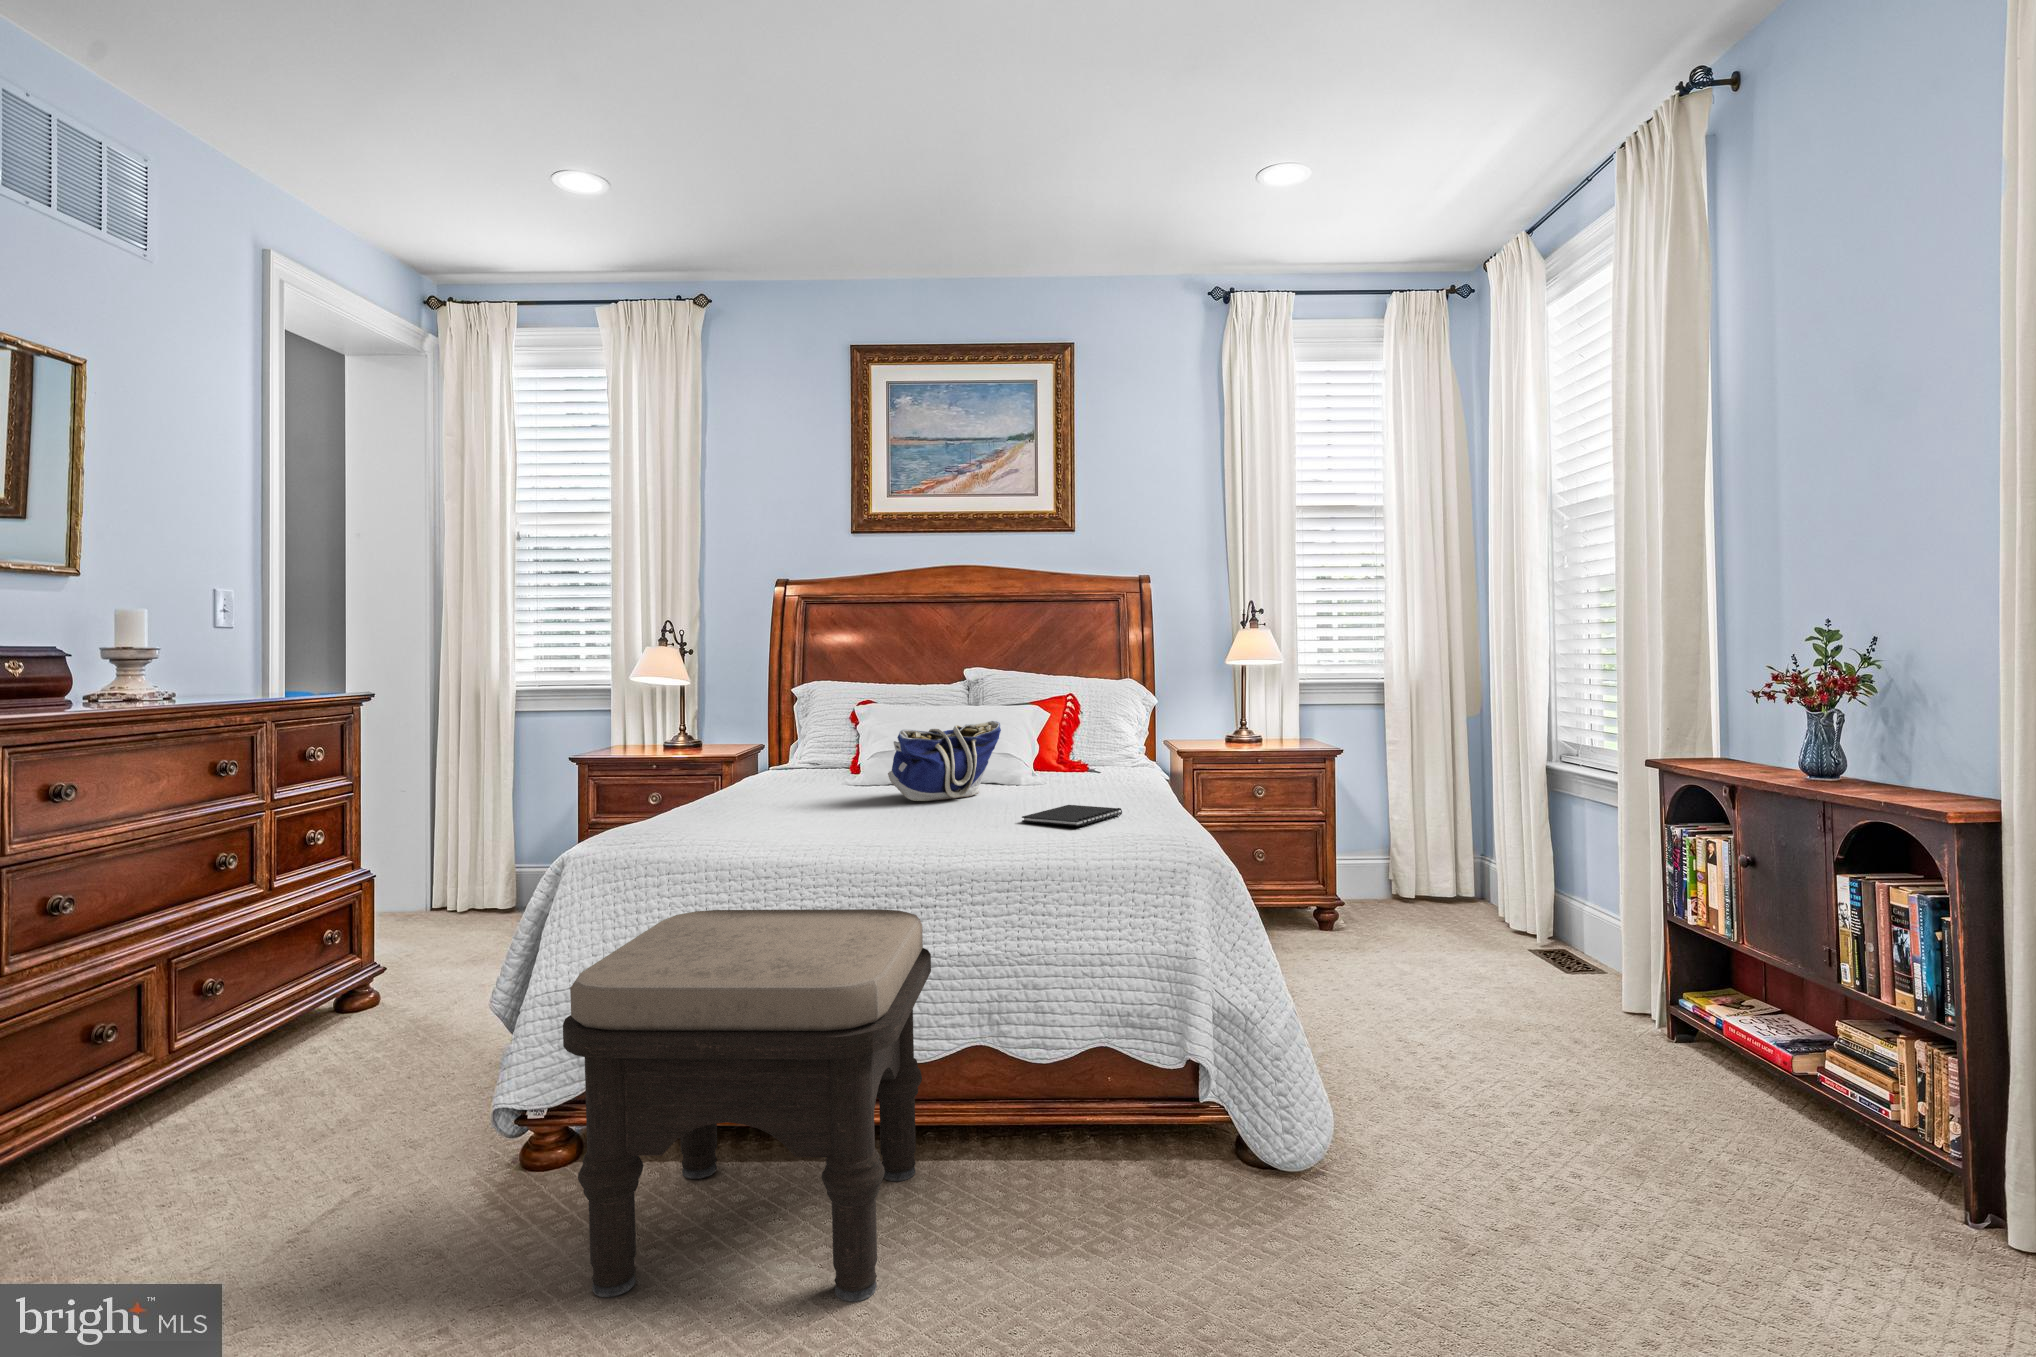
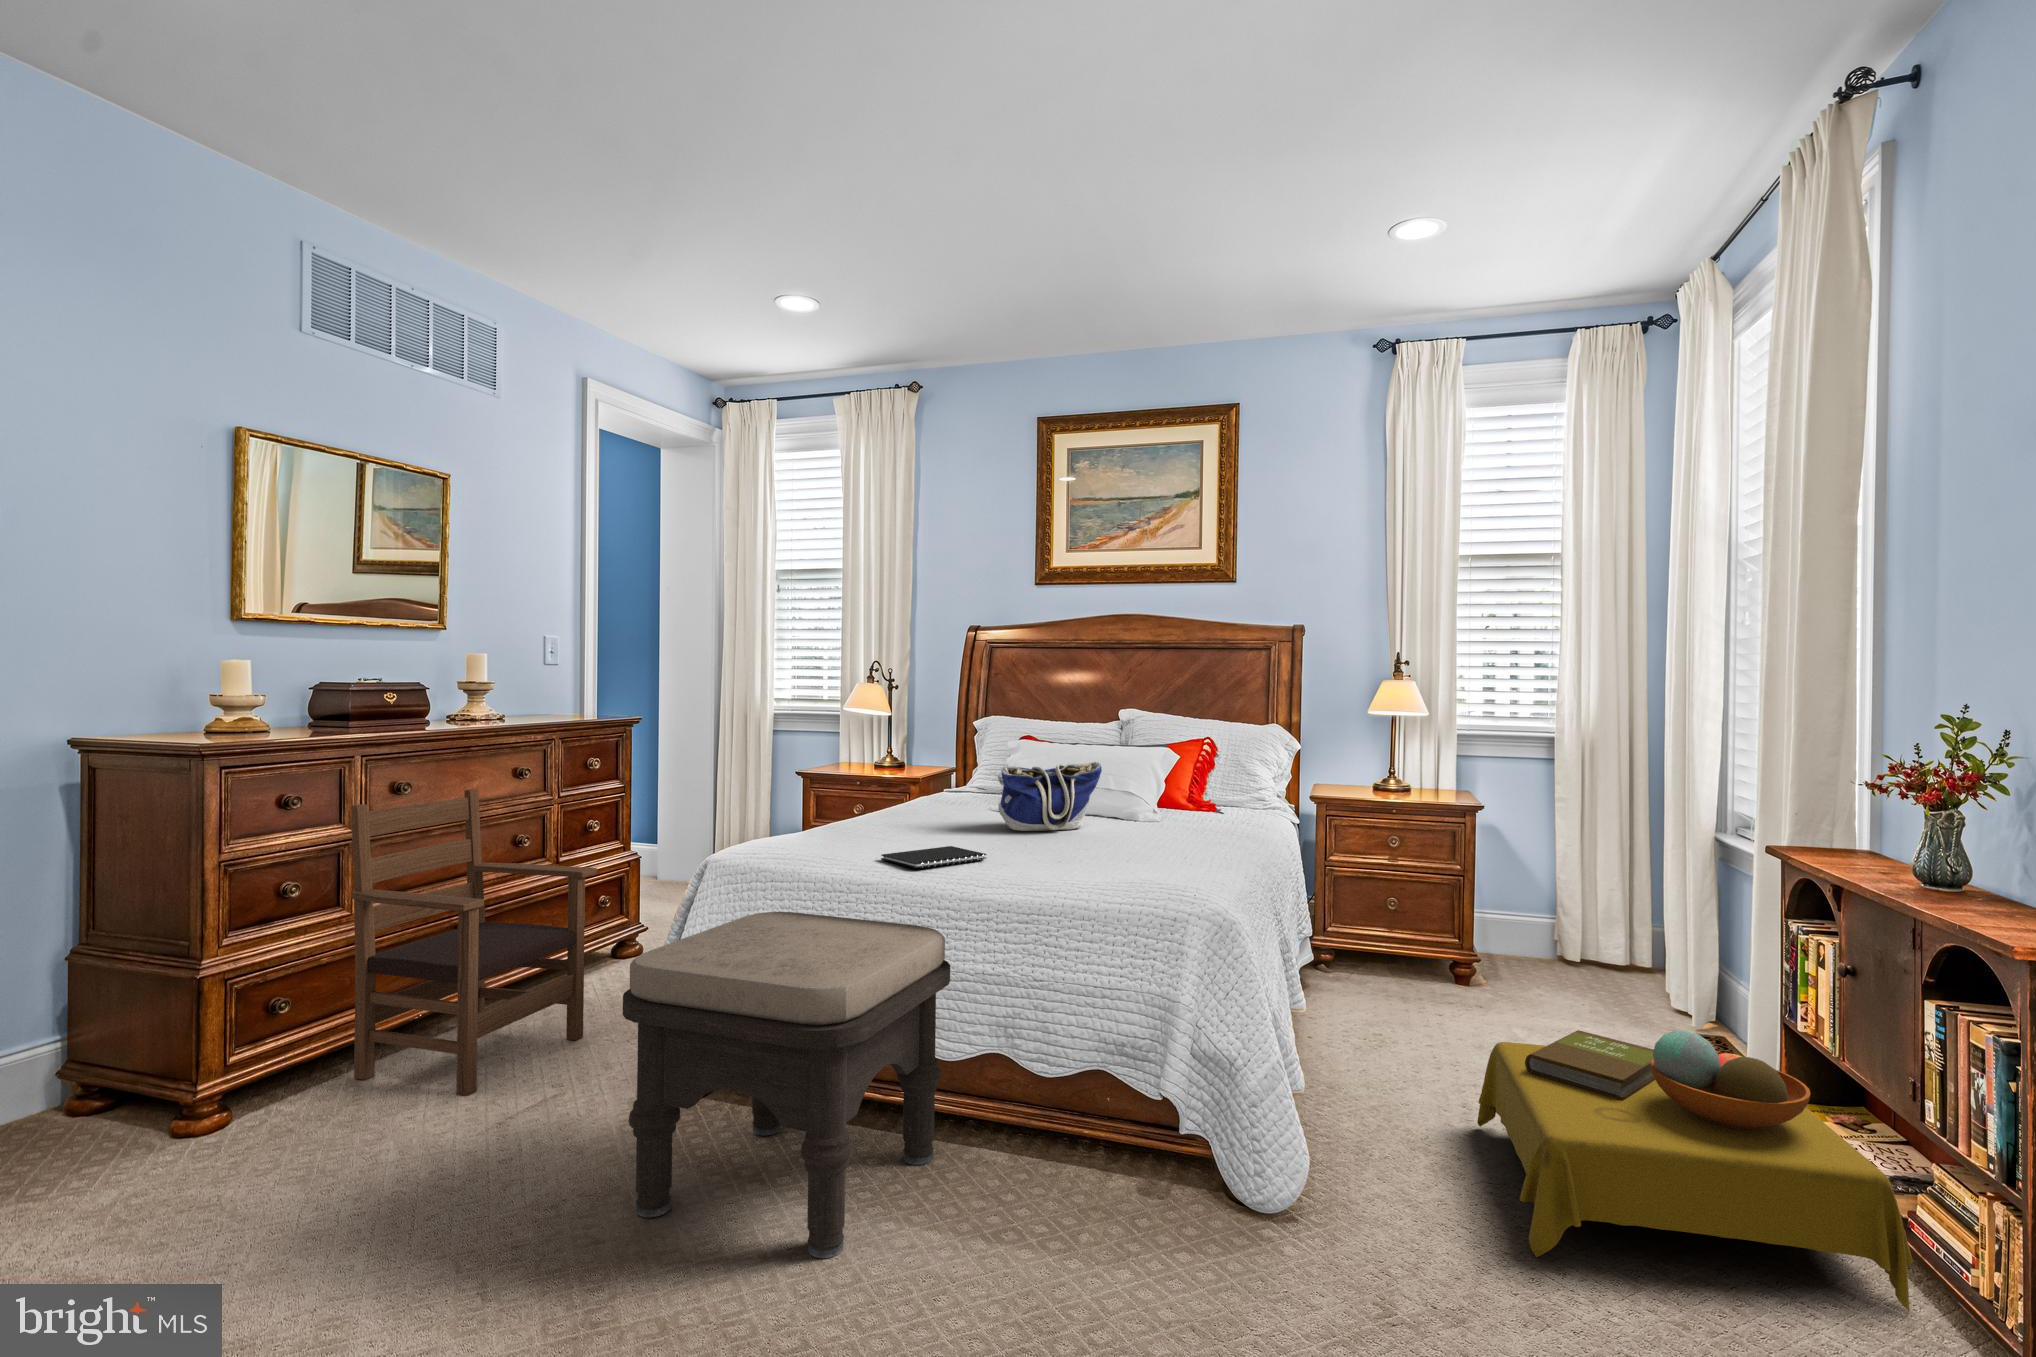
armchair: none [43,797,392,1199] -> present [351,789,597,1096]
notebook: present [1022,805,1122,827] -> present [881,846,986,869]
side table: none [1423,933,1846,1164] -> present [1477,1030,1913,1312]

